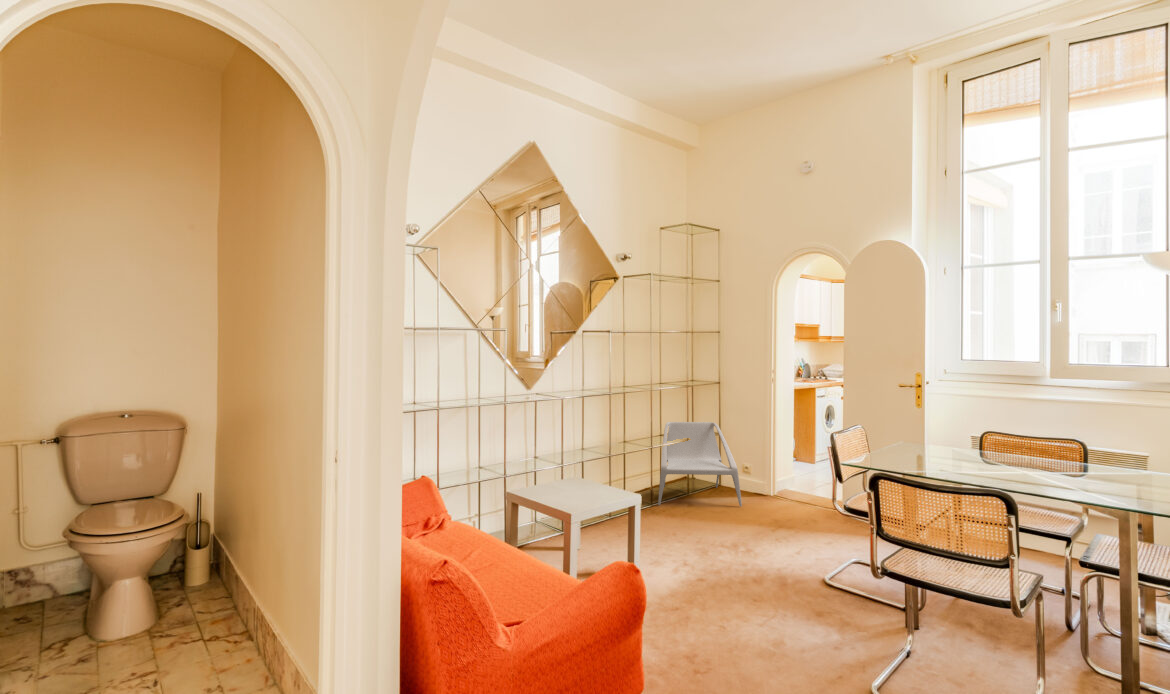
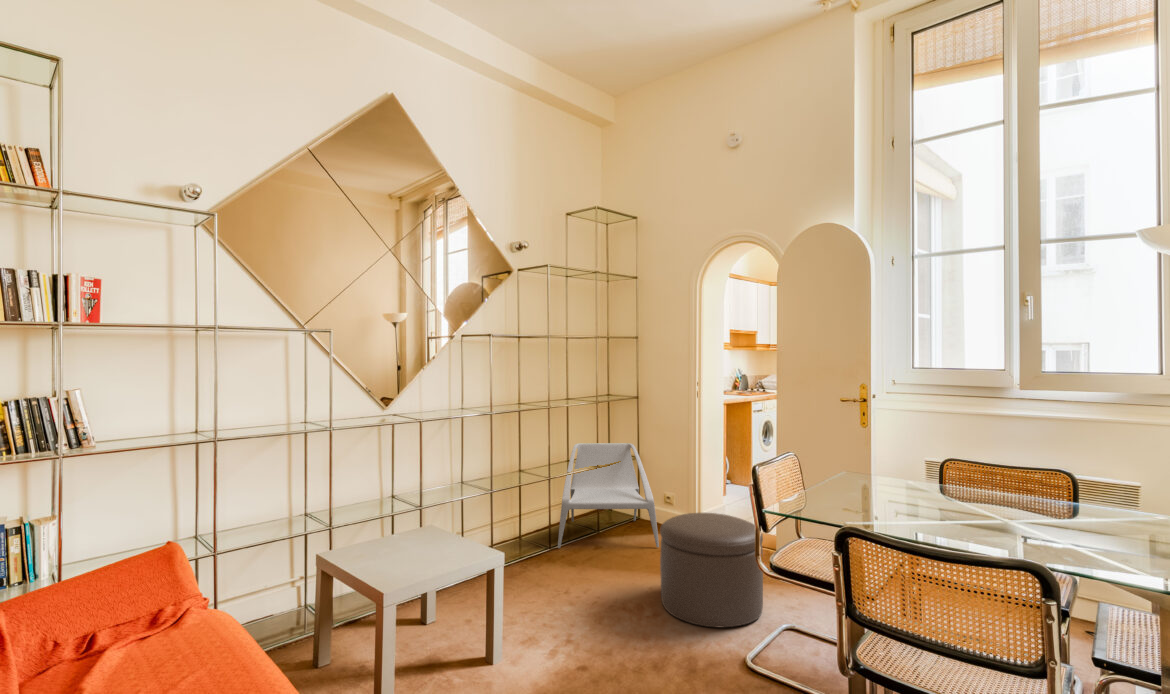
ottoman: none [751,475,834,558] -> present [660,513,763,627]

